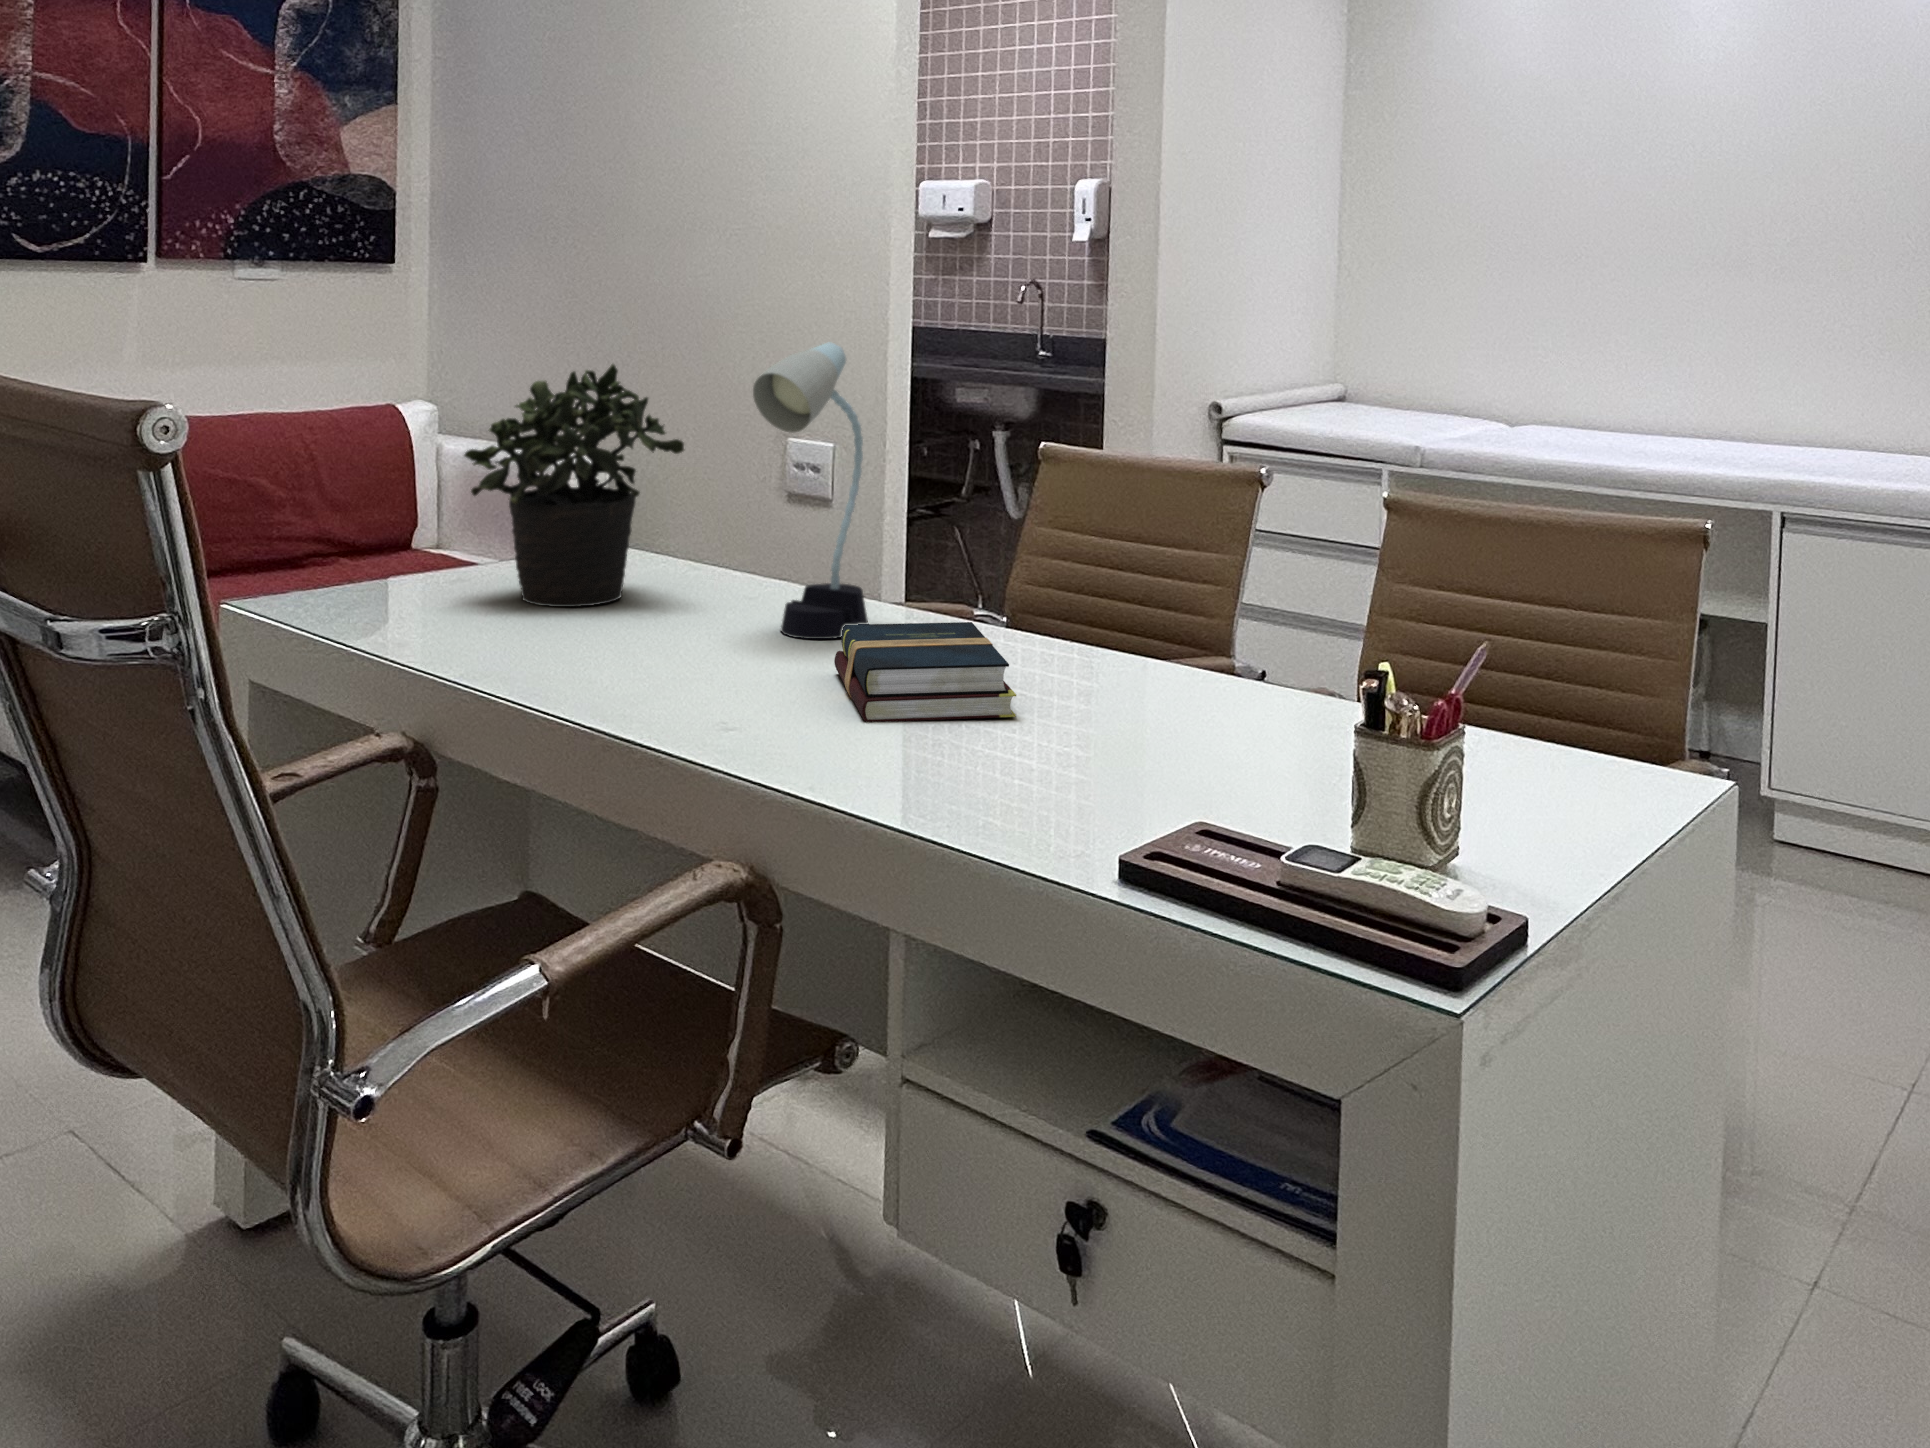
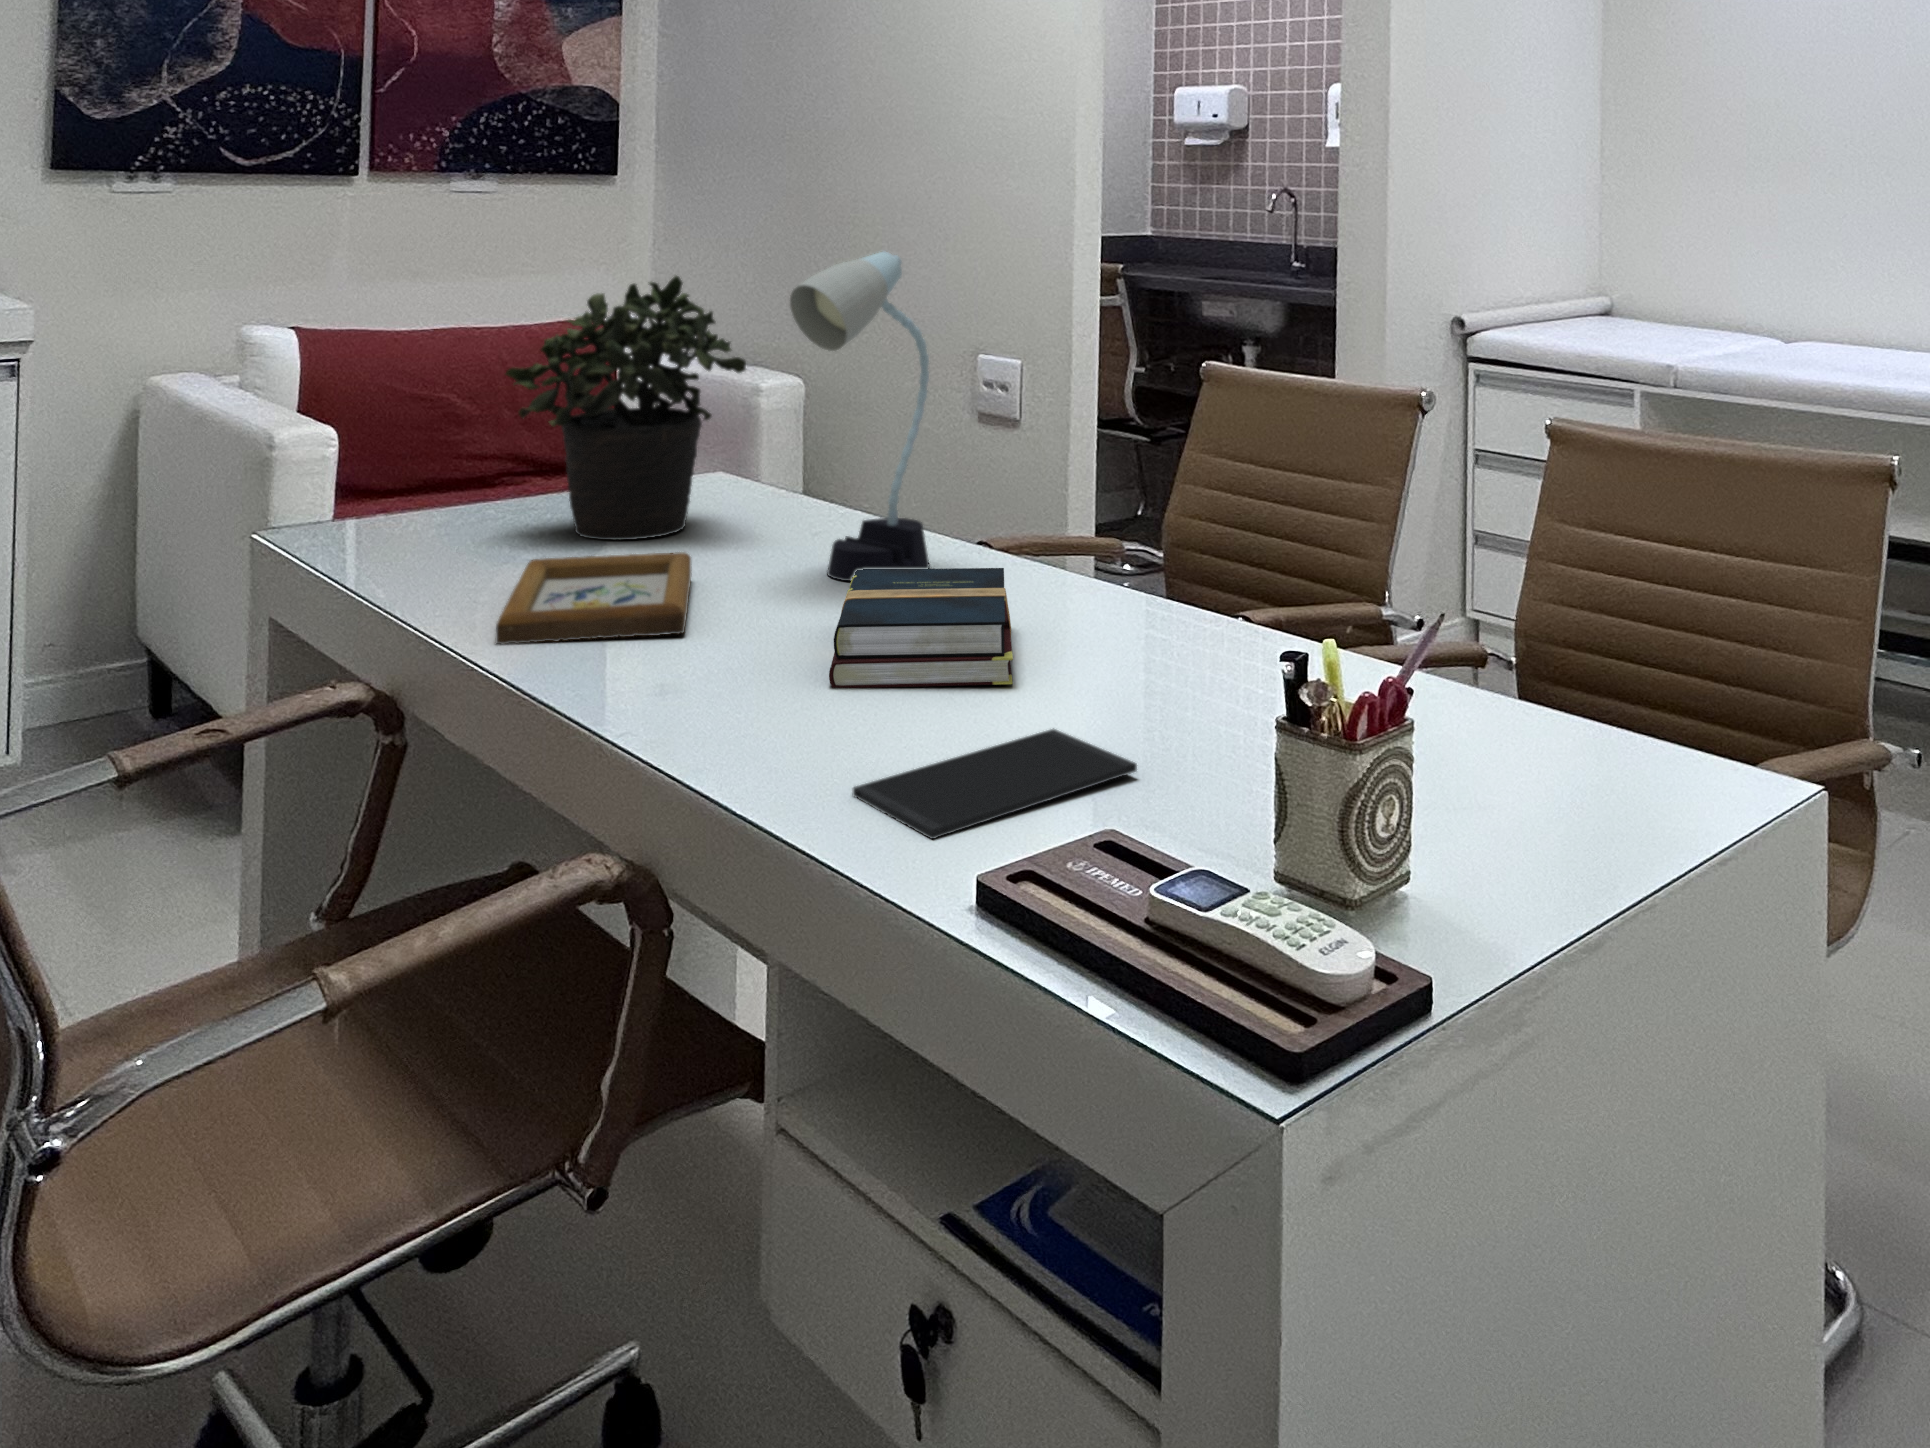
picture frame: none [524,614,703,693] -> present [495,552,692,644]
tablet: none [951,748,1170,829] -> present [852,728,1137,839]

